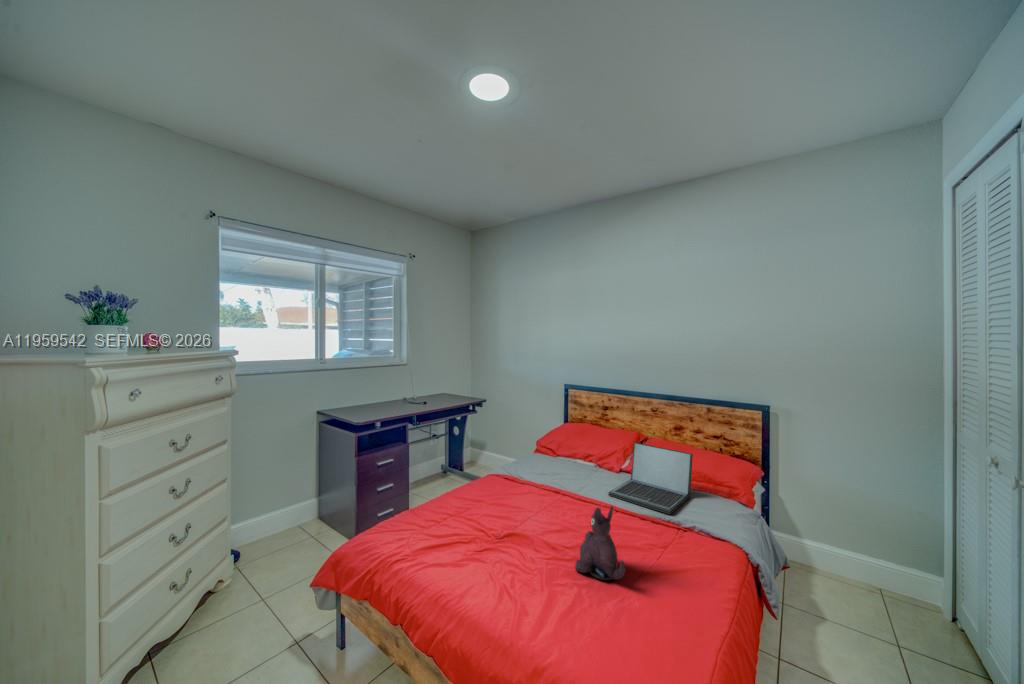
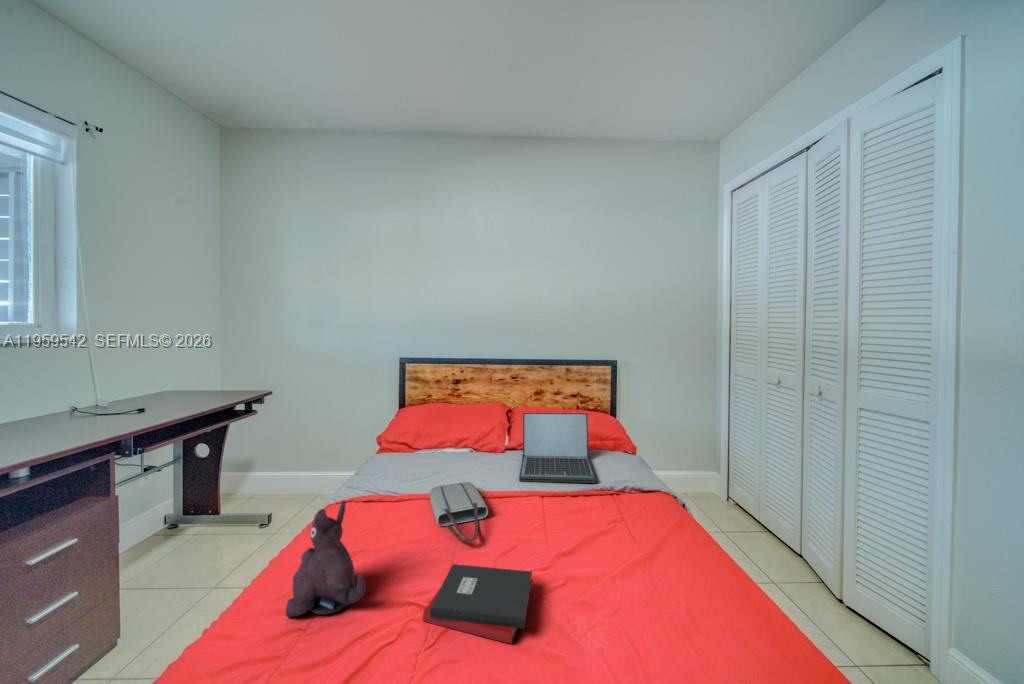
tote bag: none [527,481,568,516] -> present [430,482,488,542]
plush toy: present [575,506,625,580] -> present [286,501,366,617]
hardback book: none [481,521,547,565] -> present [423,564,532,644]

